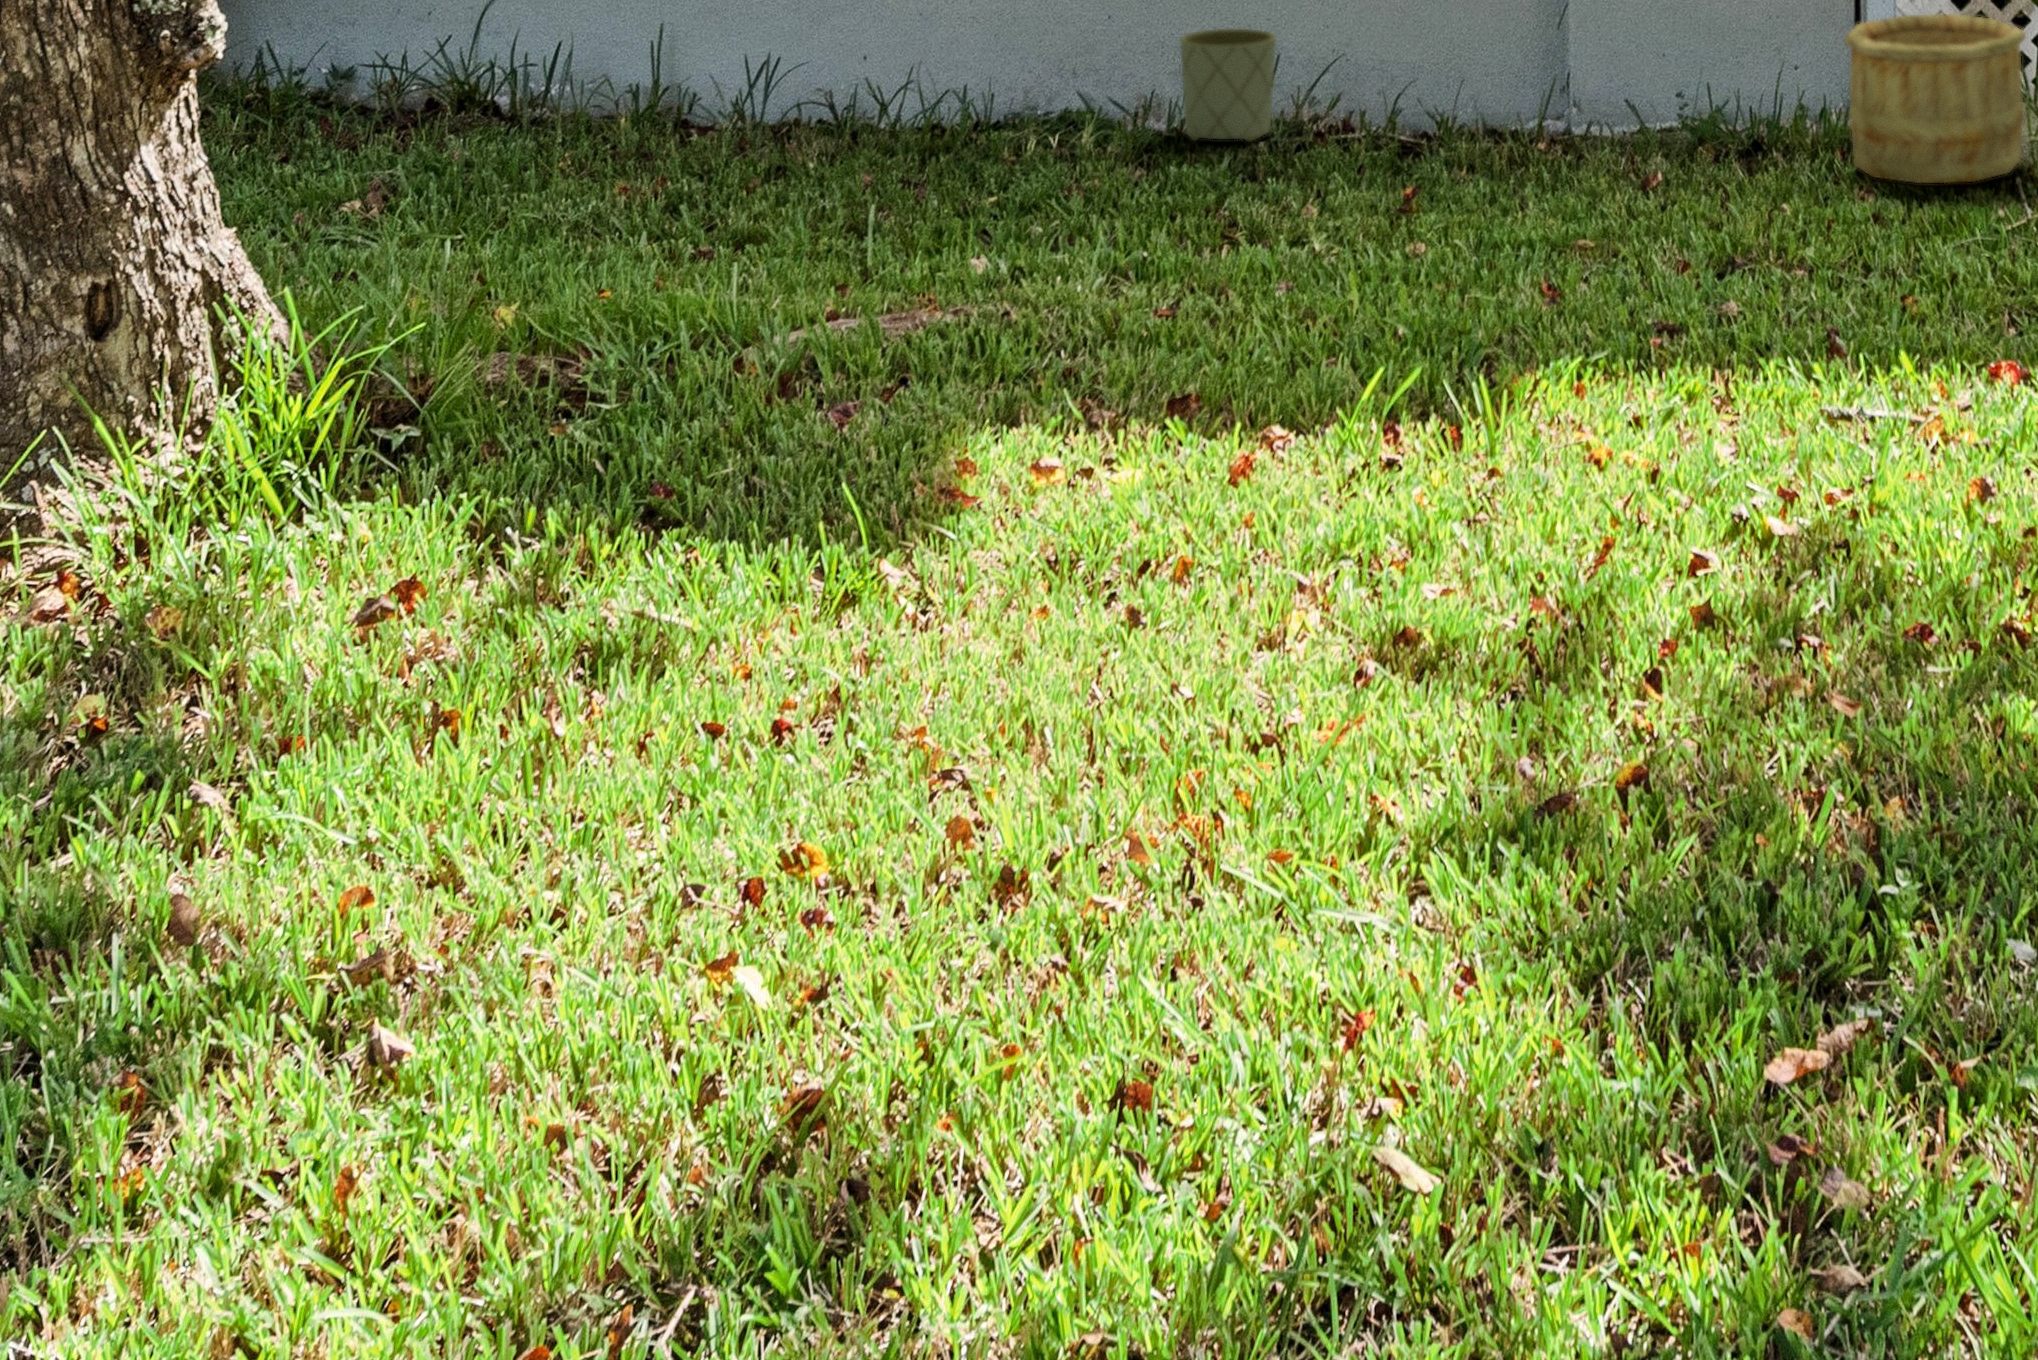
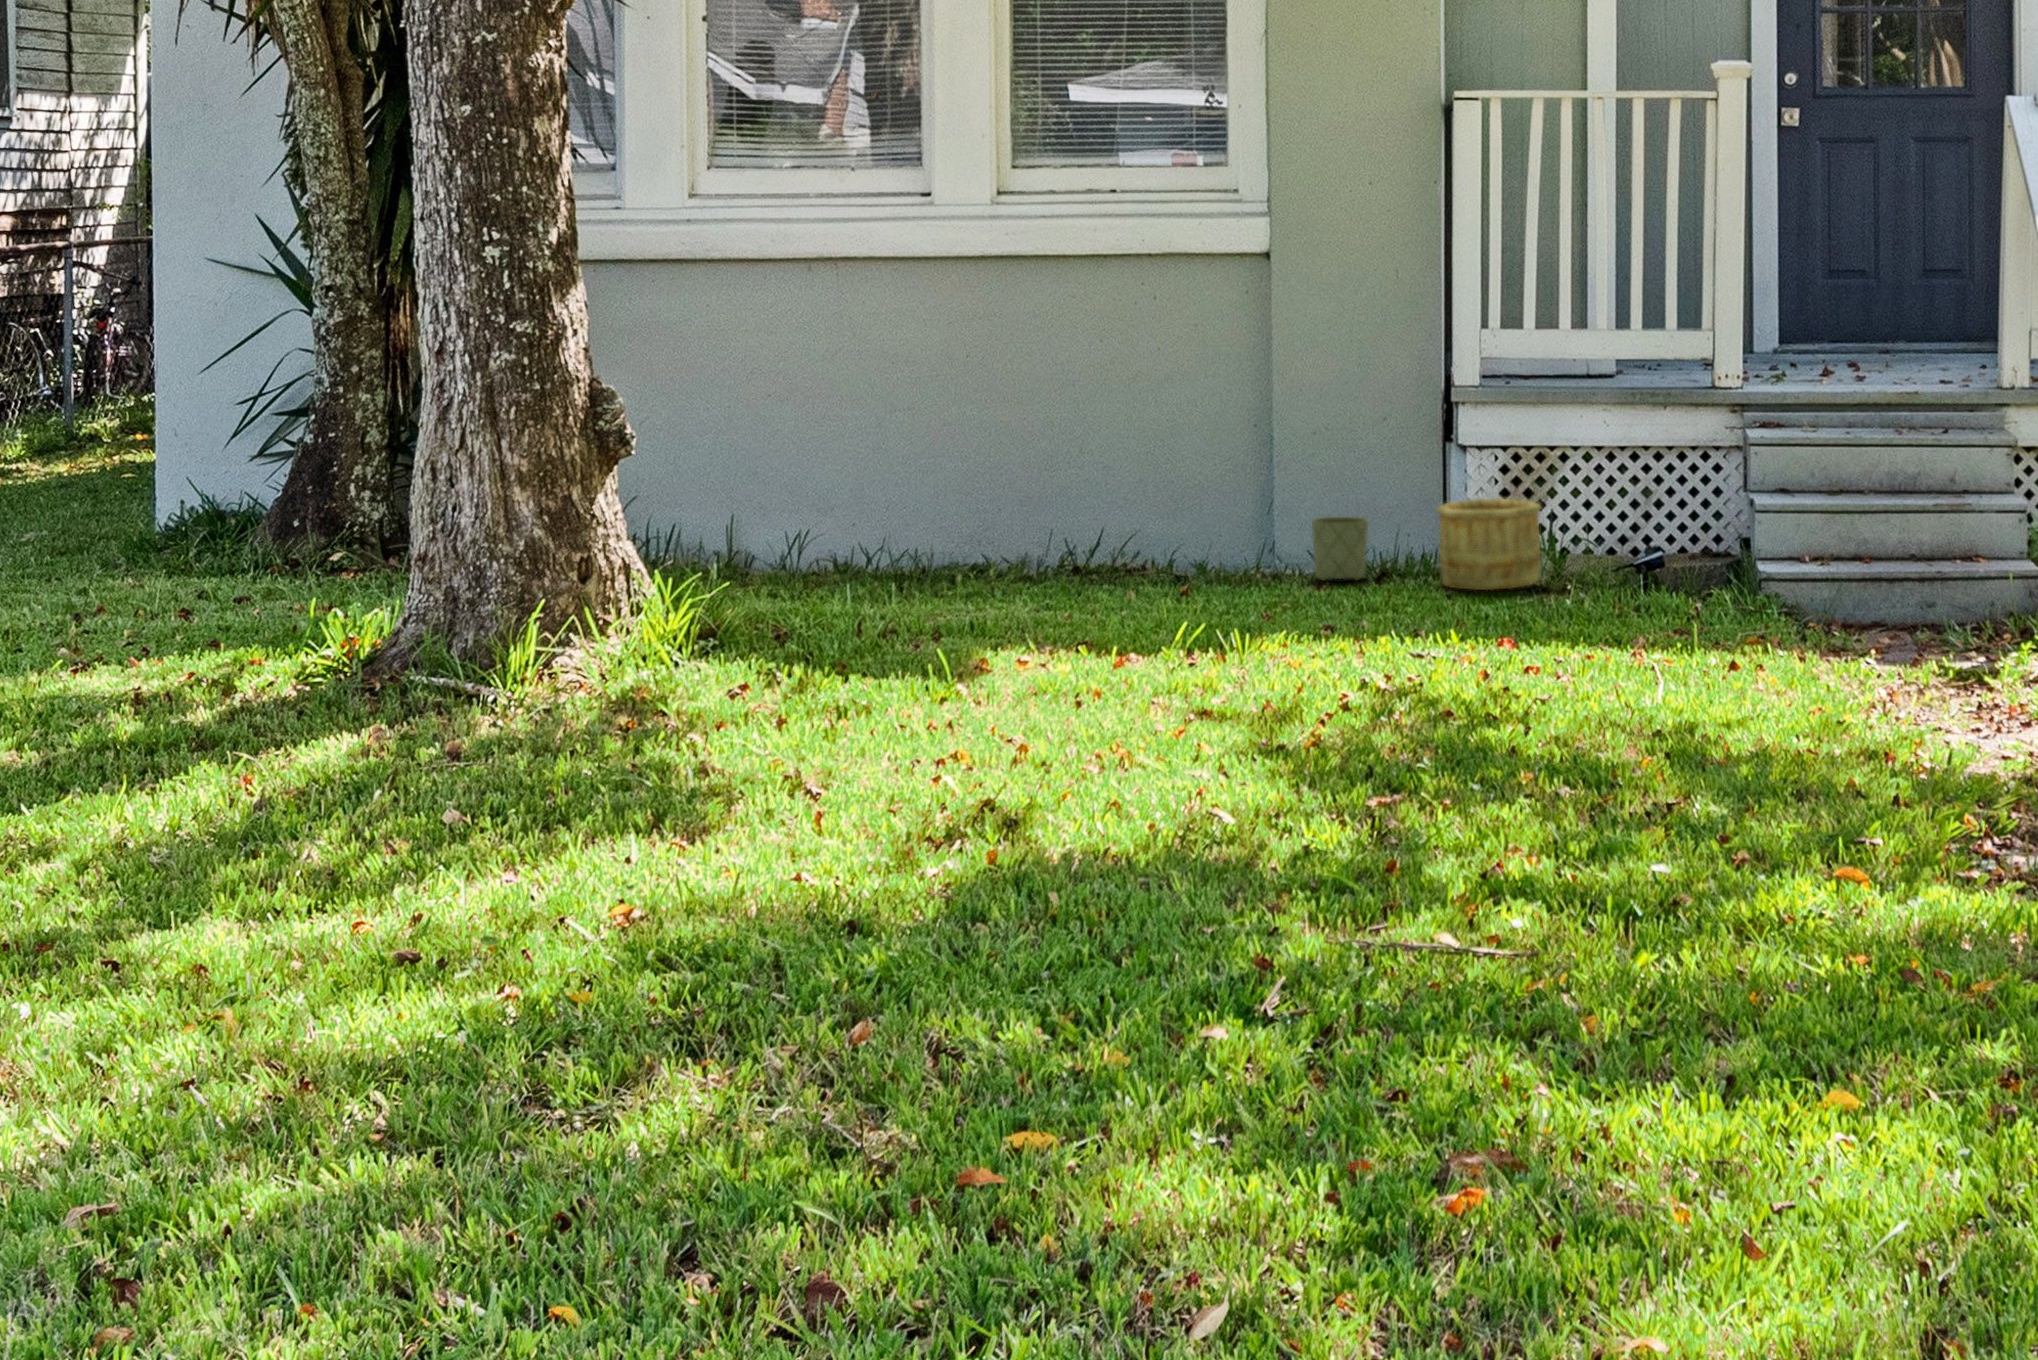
planter: present [1180,29,1276,142] -> present [1312,517,1368,580]

